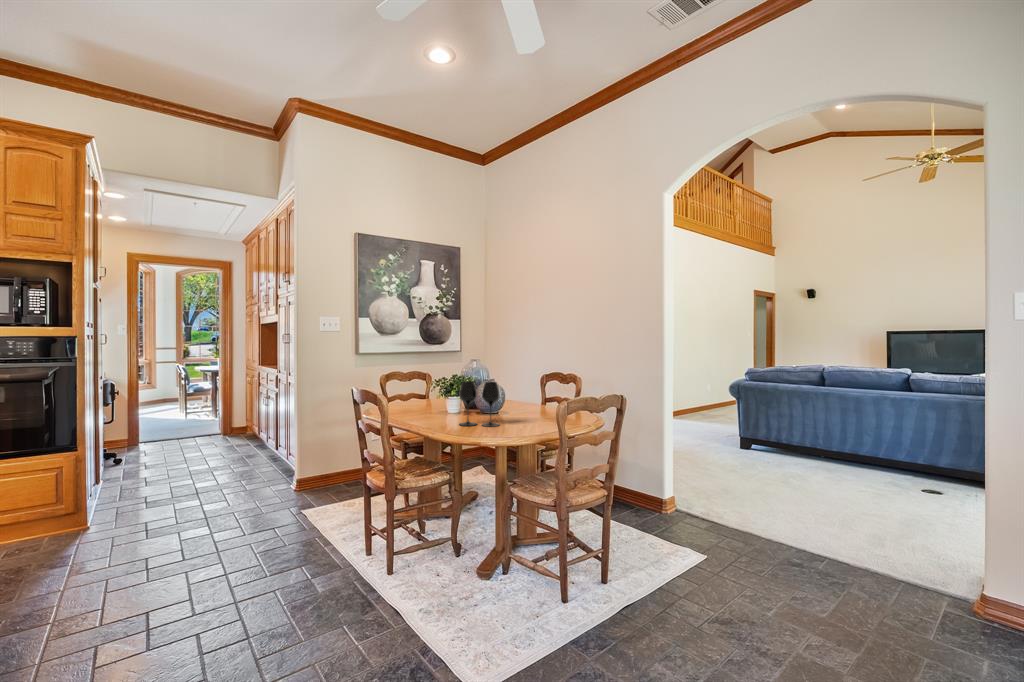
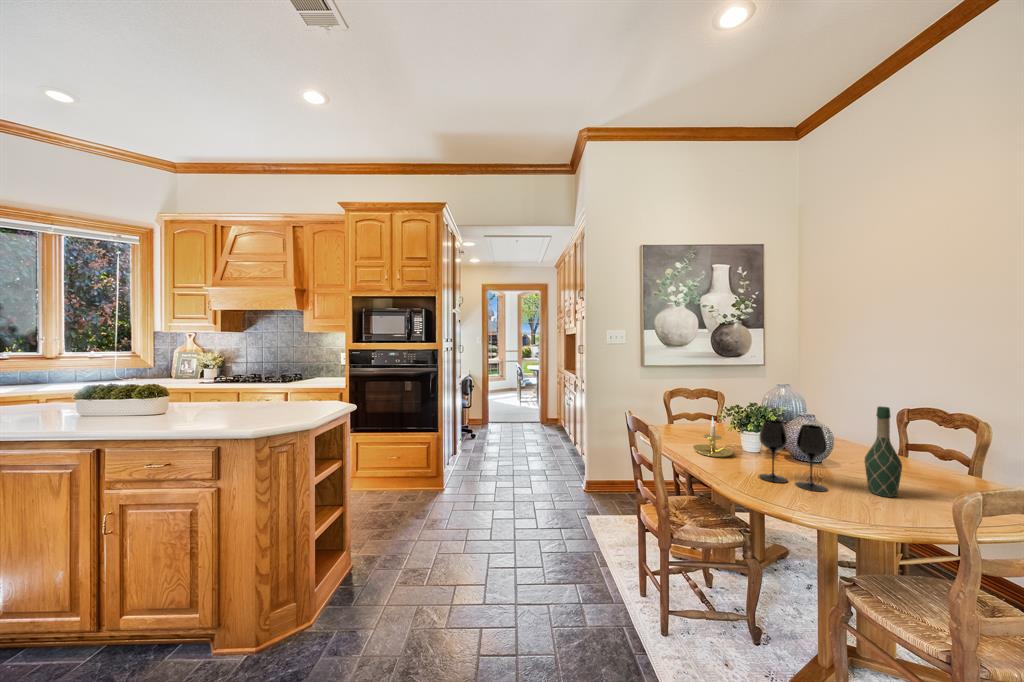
wine bottle: none [519,366,537,423] -> present [865,407,902,497]
candle holder: none [411,386,445,419] -> present [693,417,738,458]

